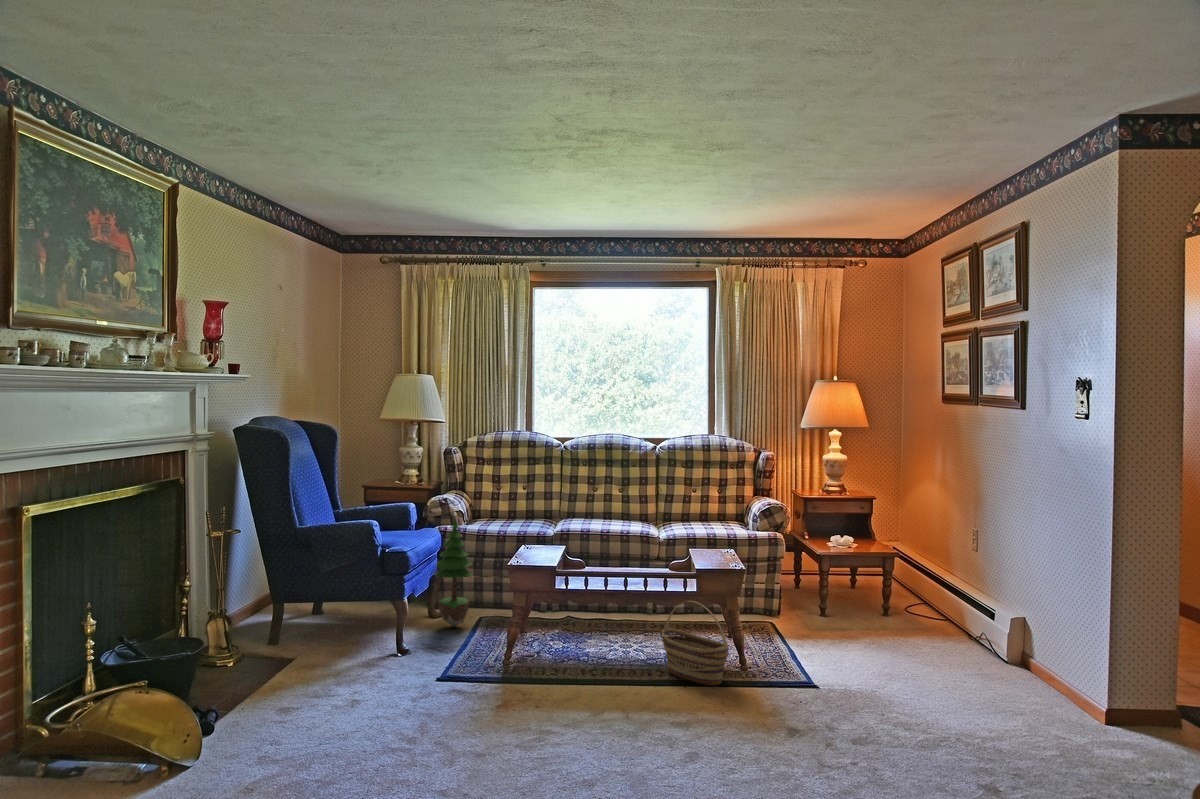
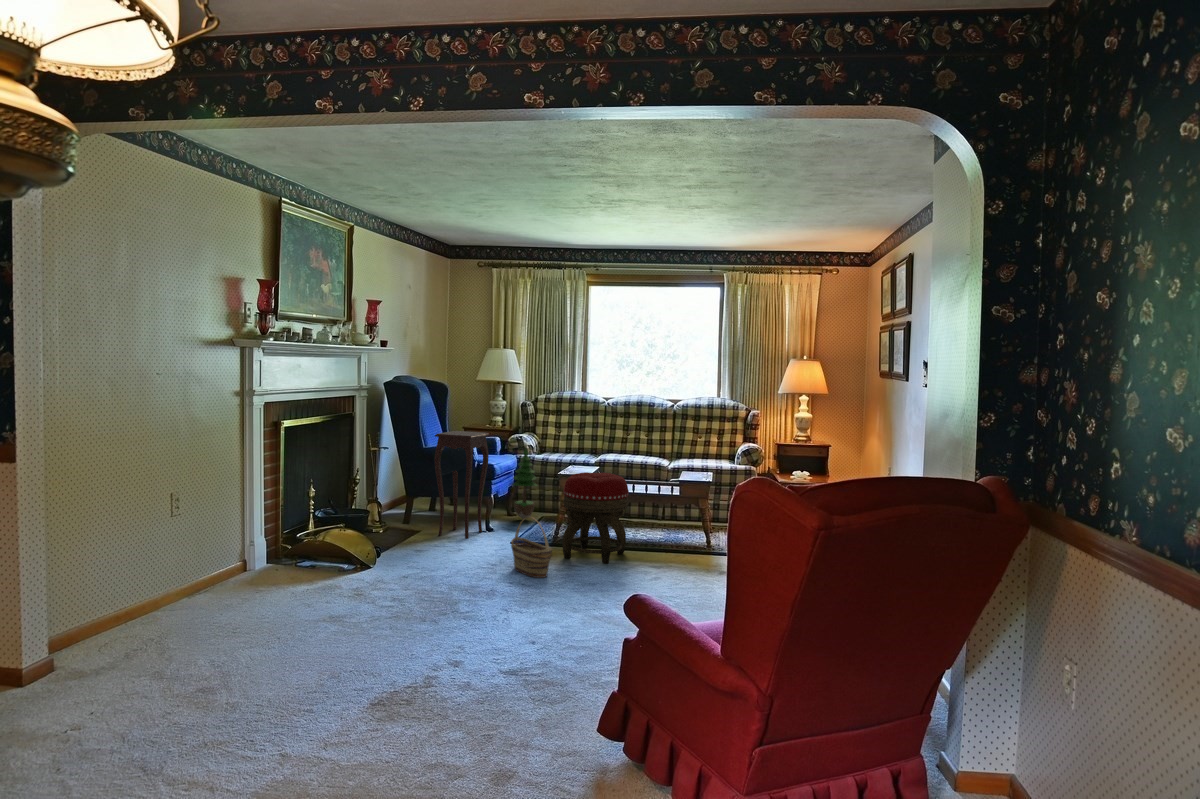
side table: none [311,500,399,674] -> present [435,431,489,539]
footstool: none [523,563,628,719] -> present [562,472,629,564]
basket: present [662,601,729,685] -> present [511,517,552,578]

